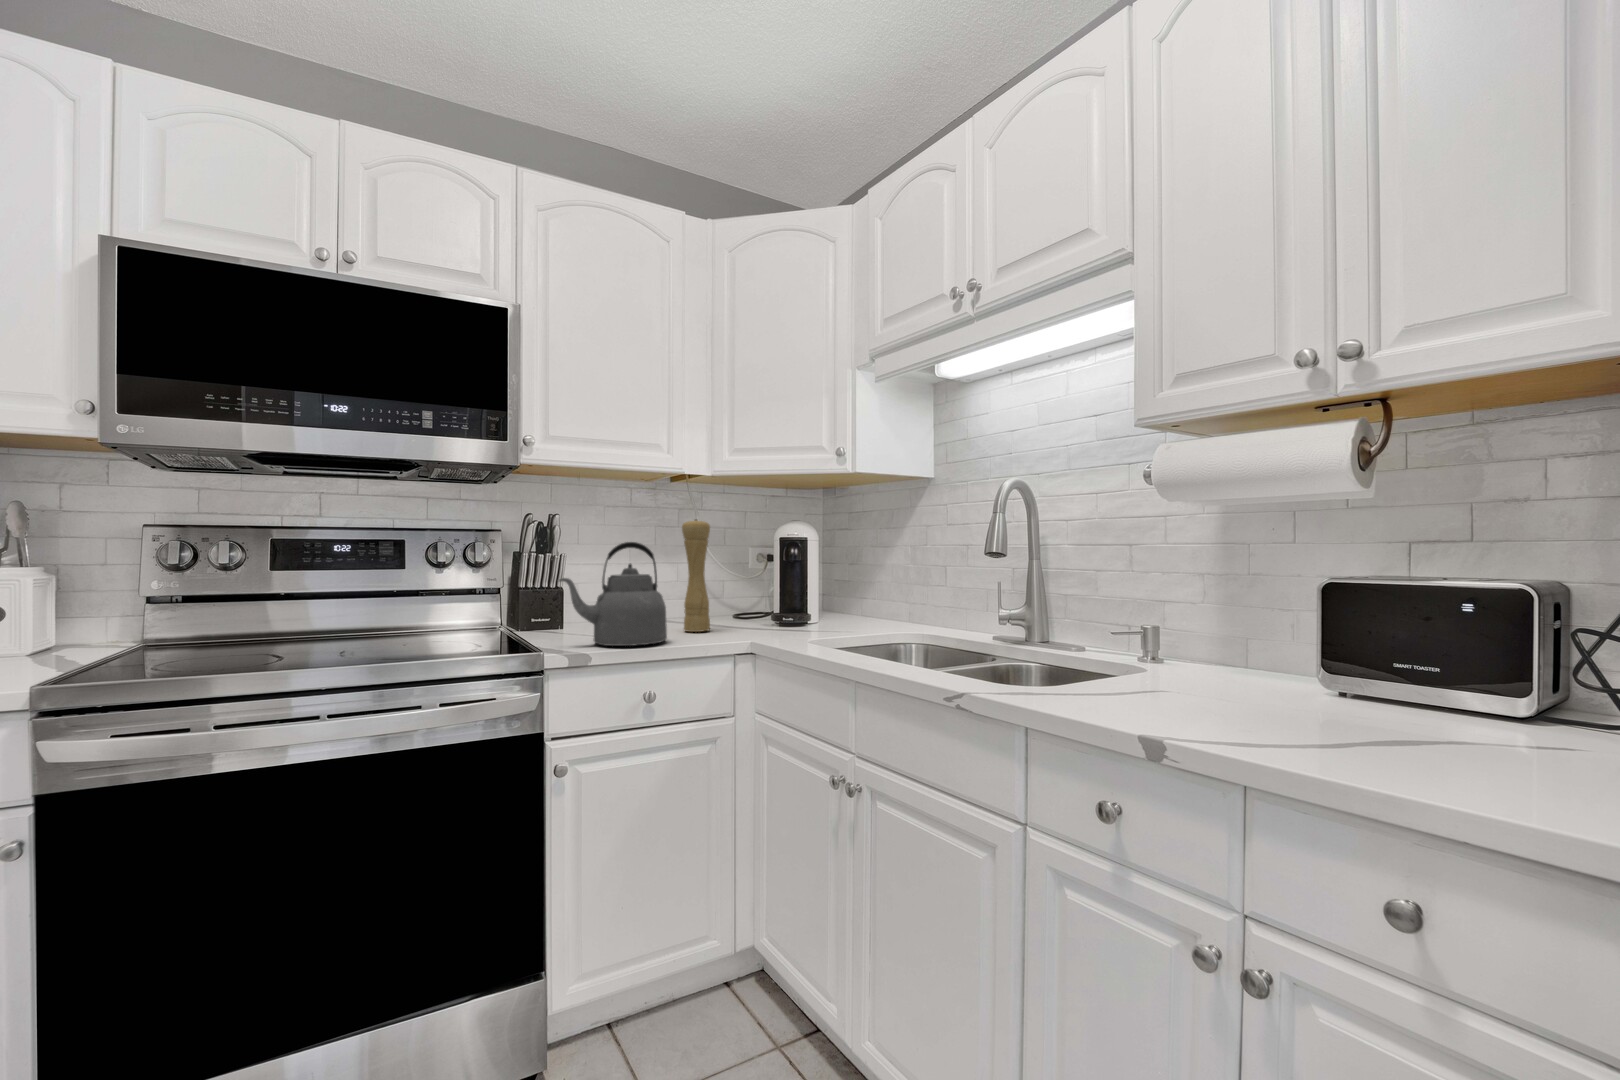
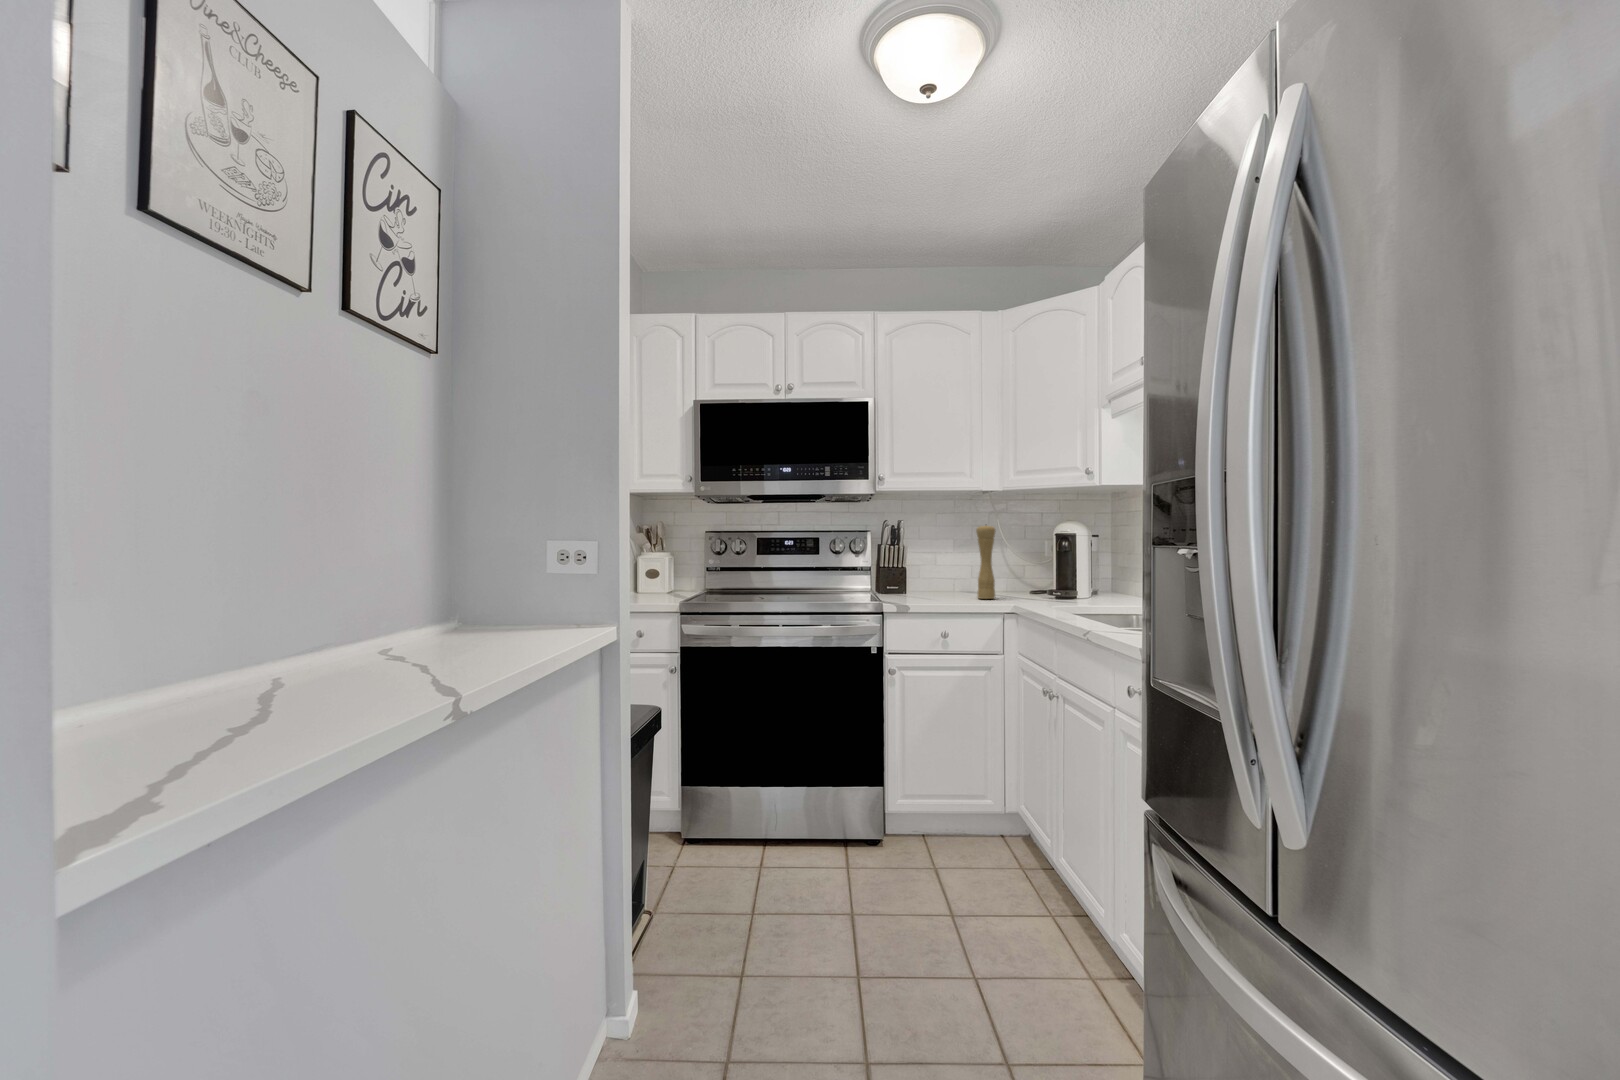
kettle: present [559,542,667,646] -> none [894,541,959,603]

